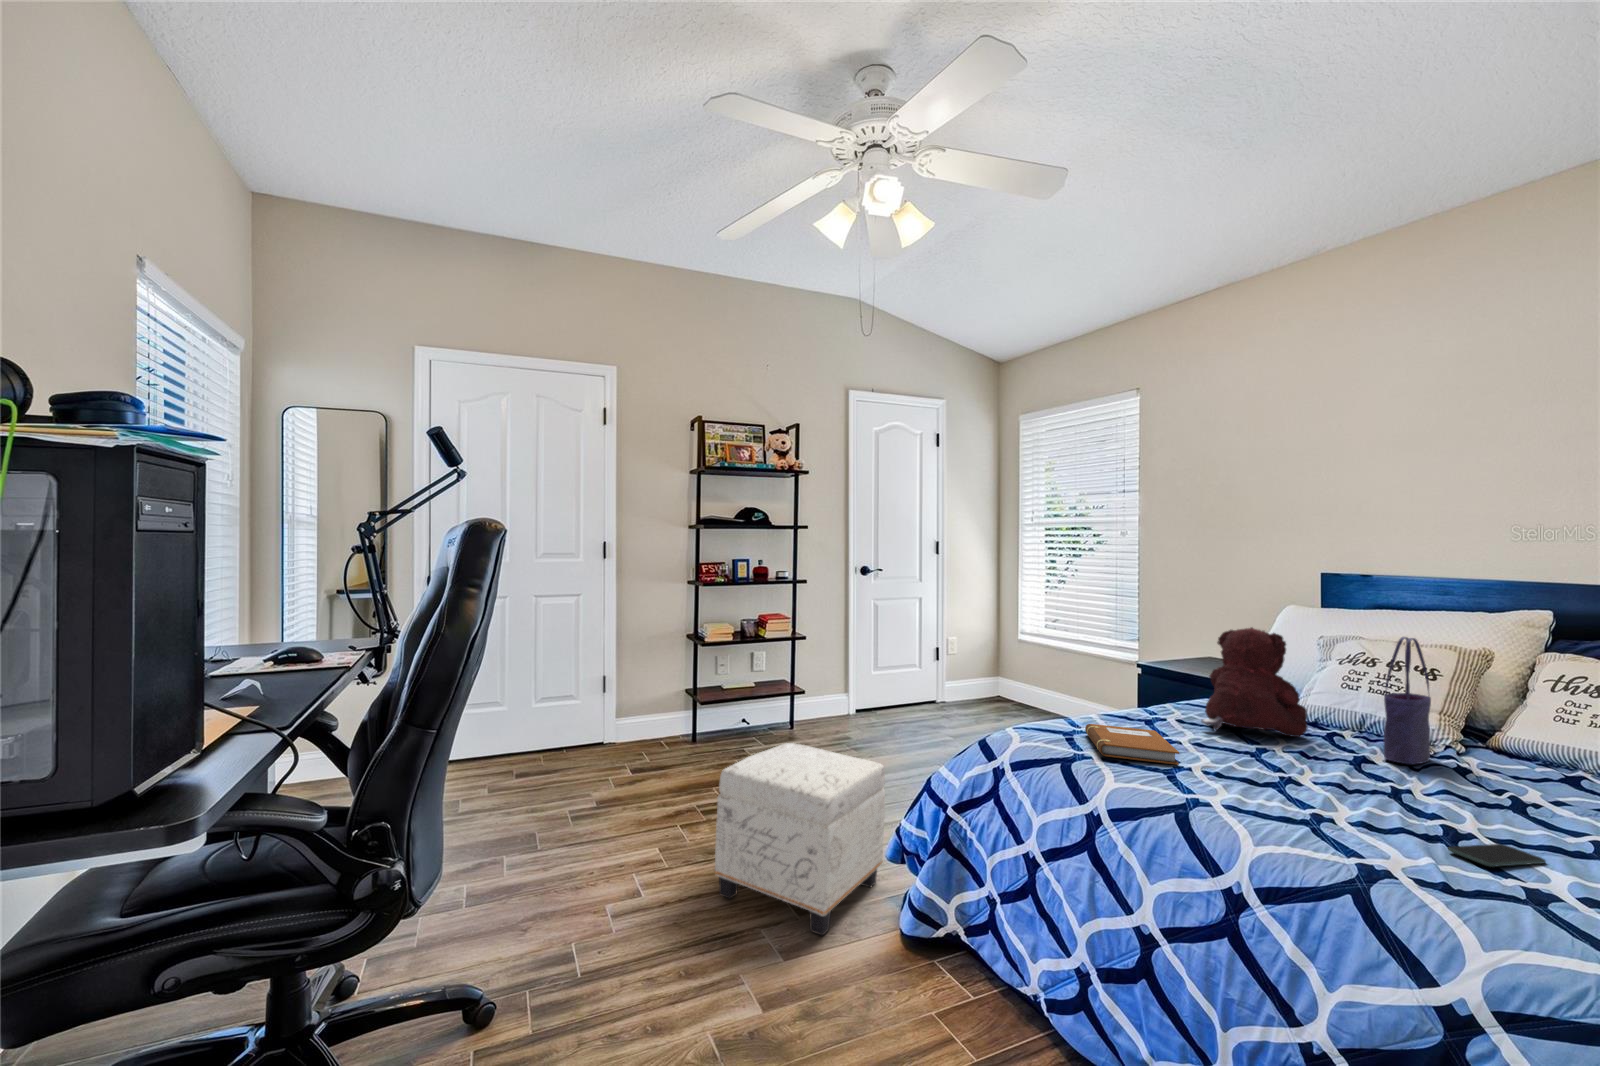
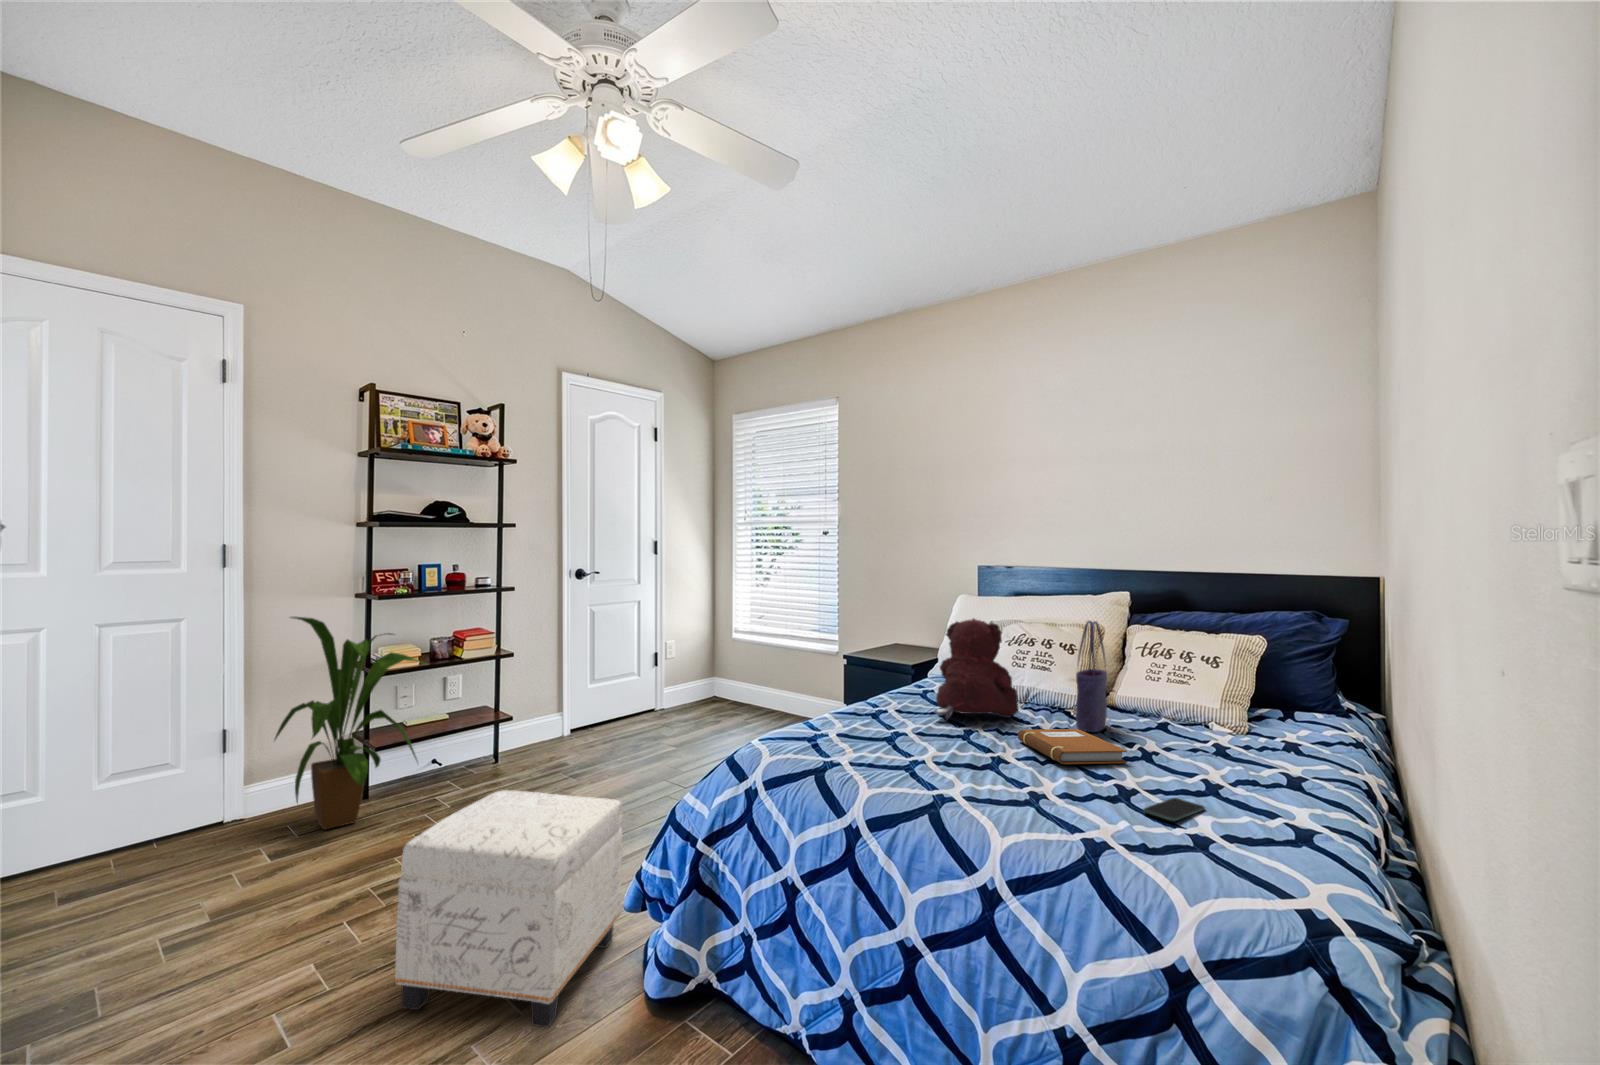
house plant: none [637,596,739,759] -> present [275,617,423,829]
notebook: present [1085,724,1179,765] -> present [1018,729,1127,764]

